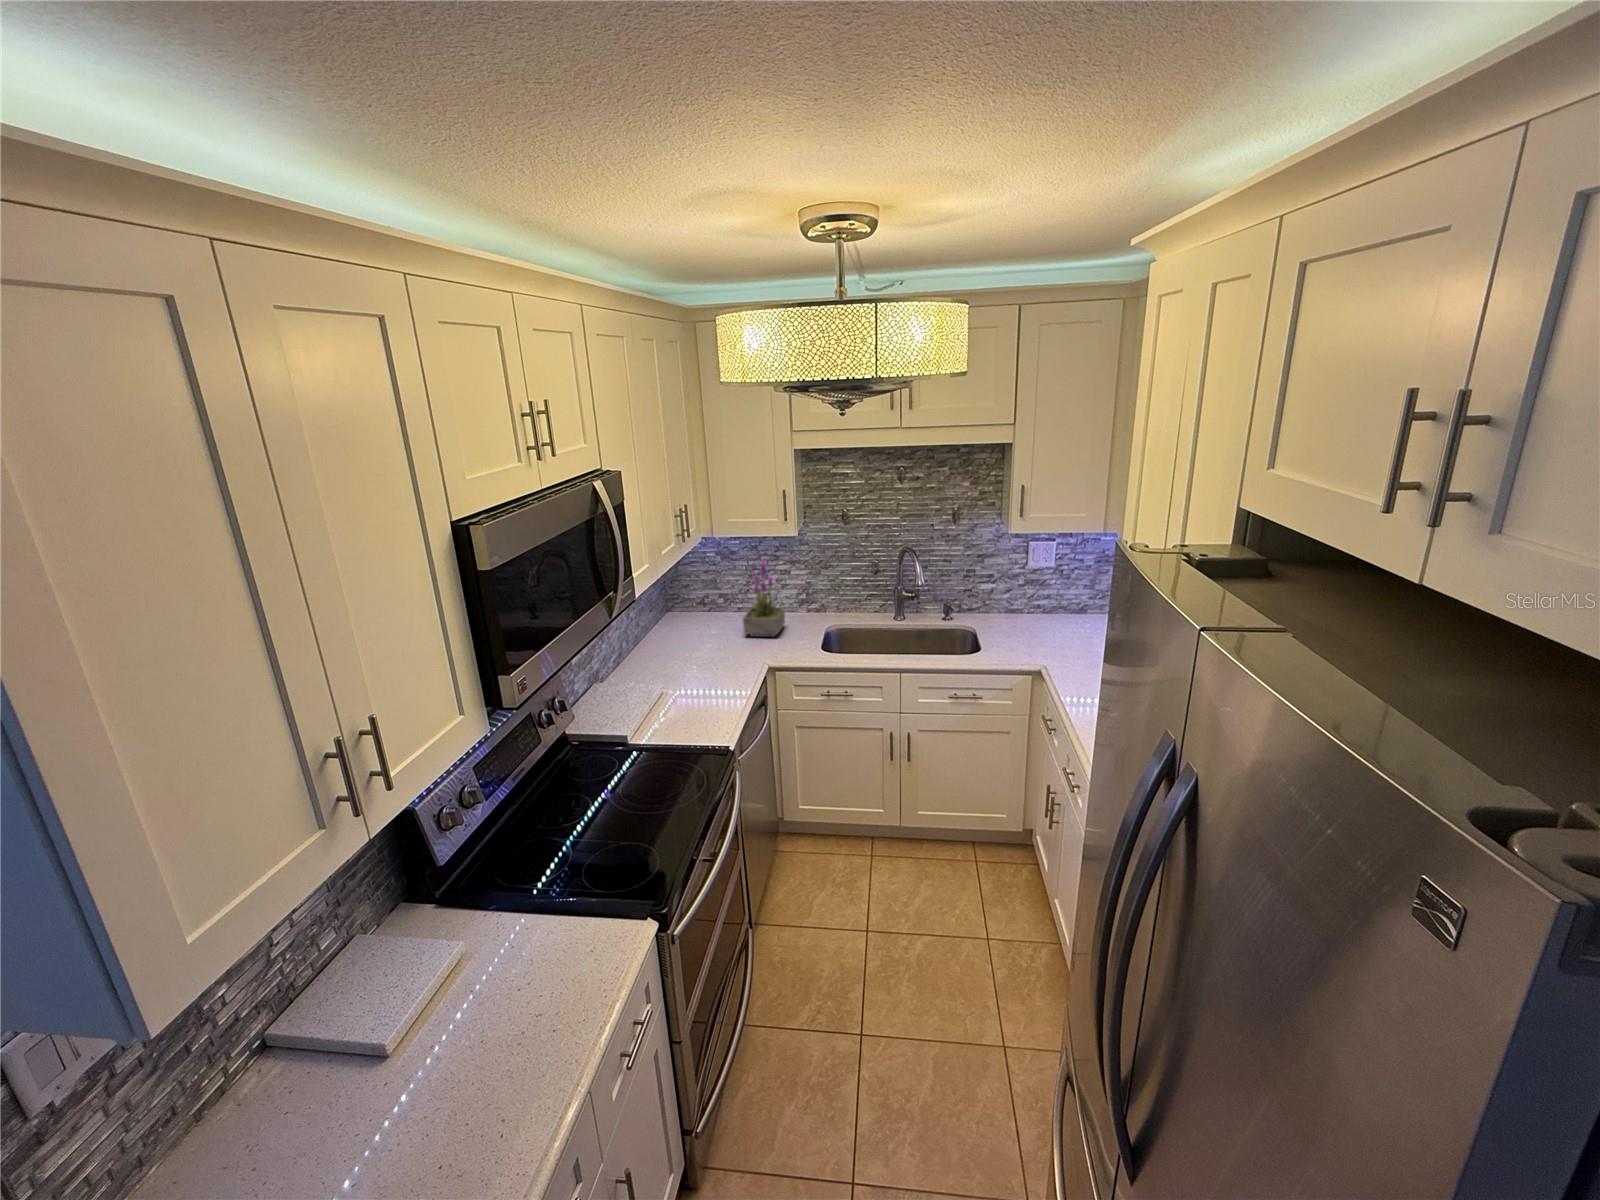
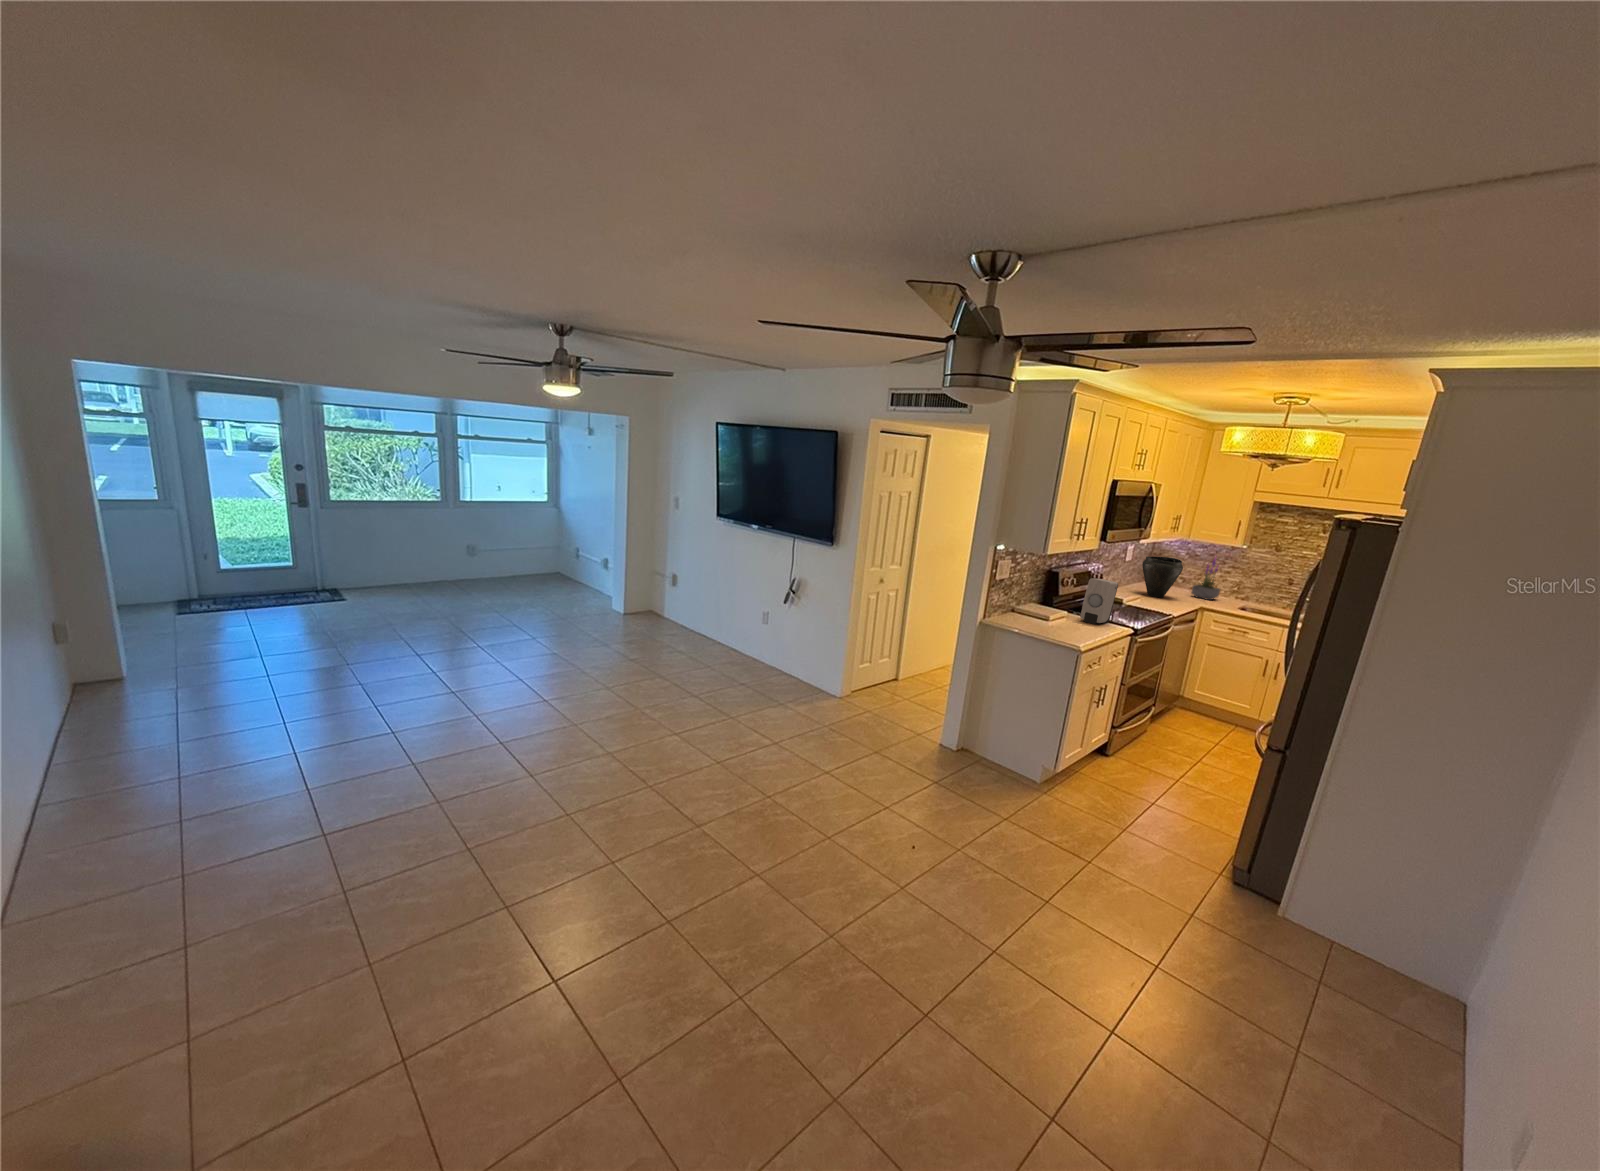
vase: none [646,590,719,680] -> present [1142,556,1183,598]
soap dispenser: none [431,903,565,1114] -> present [1080,578,1118,624]

